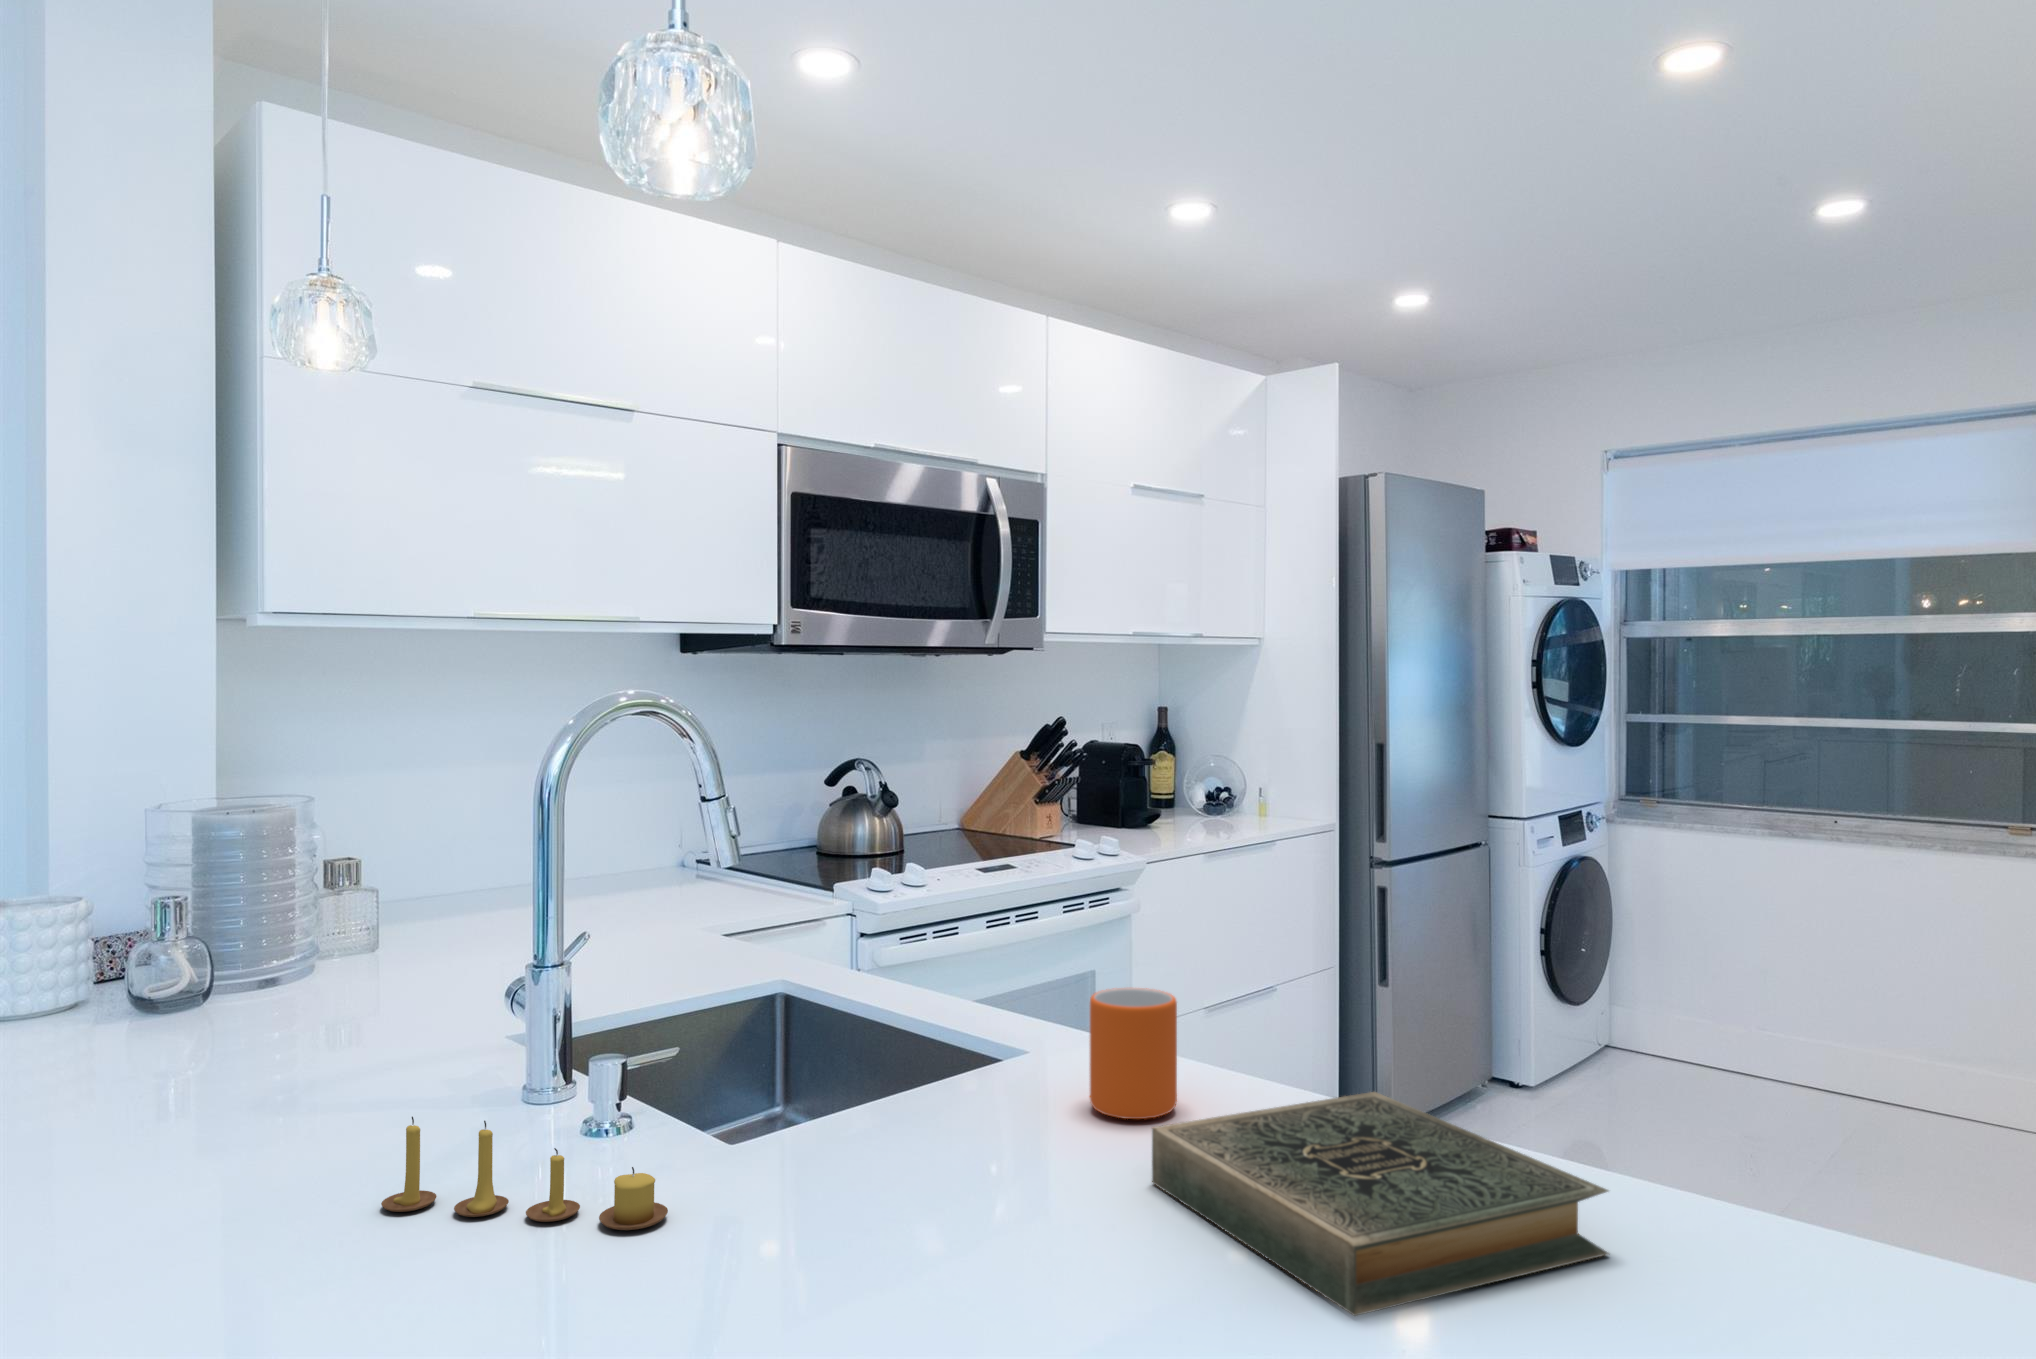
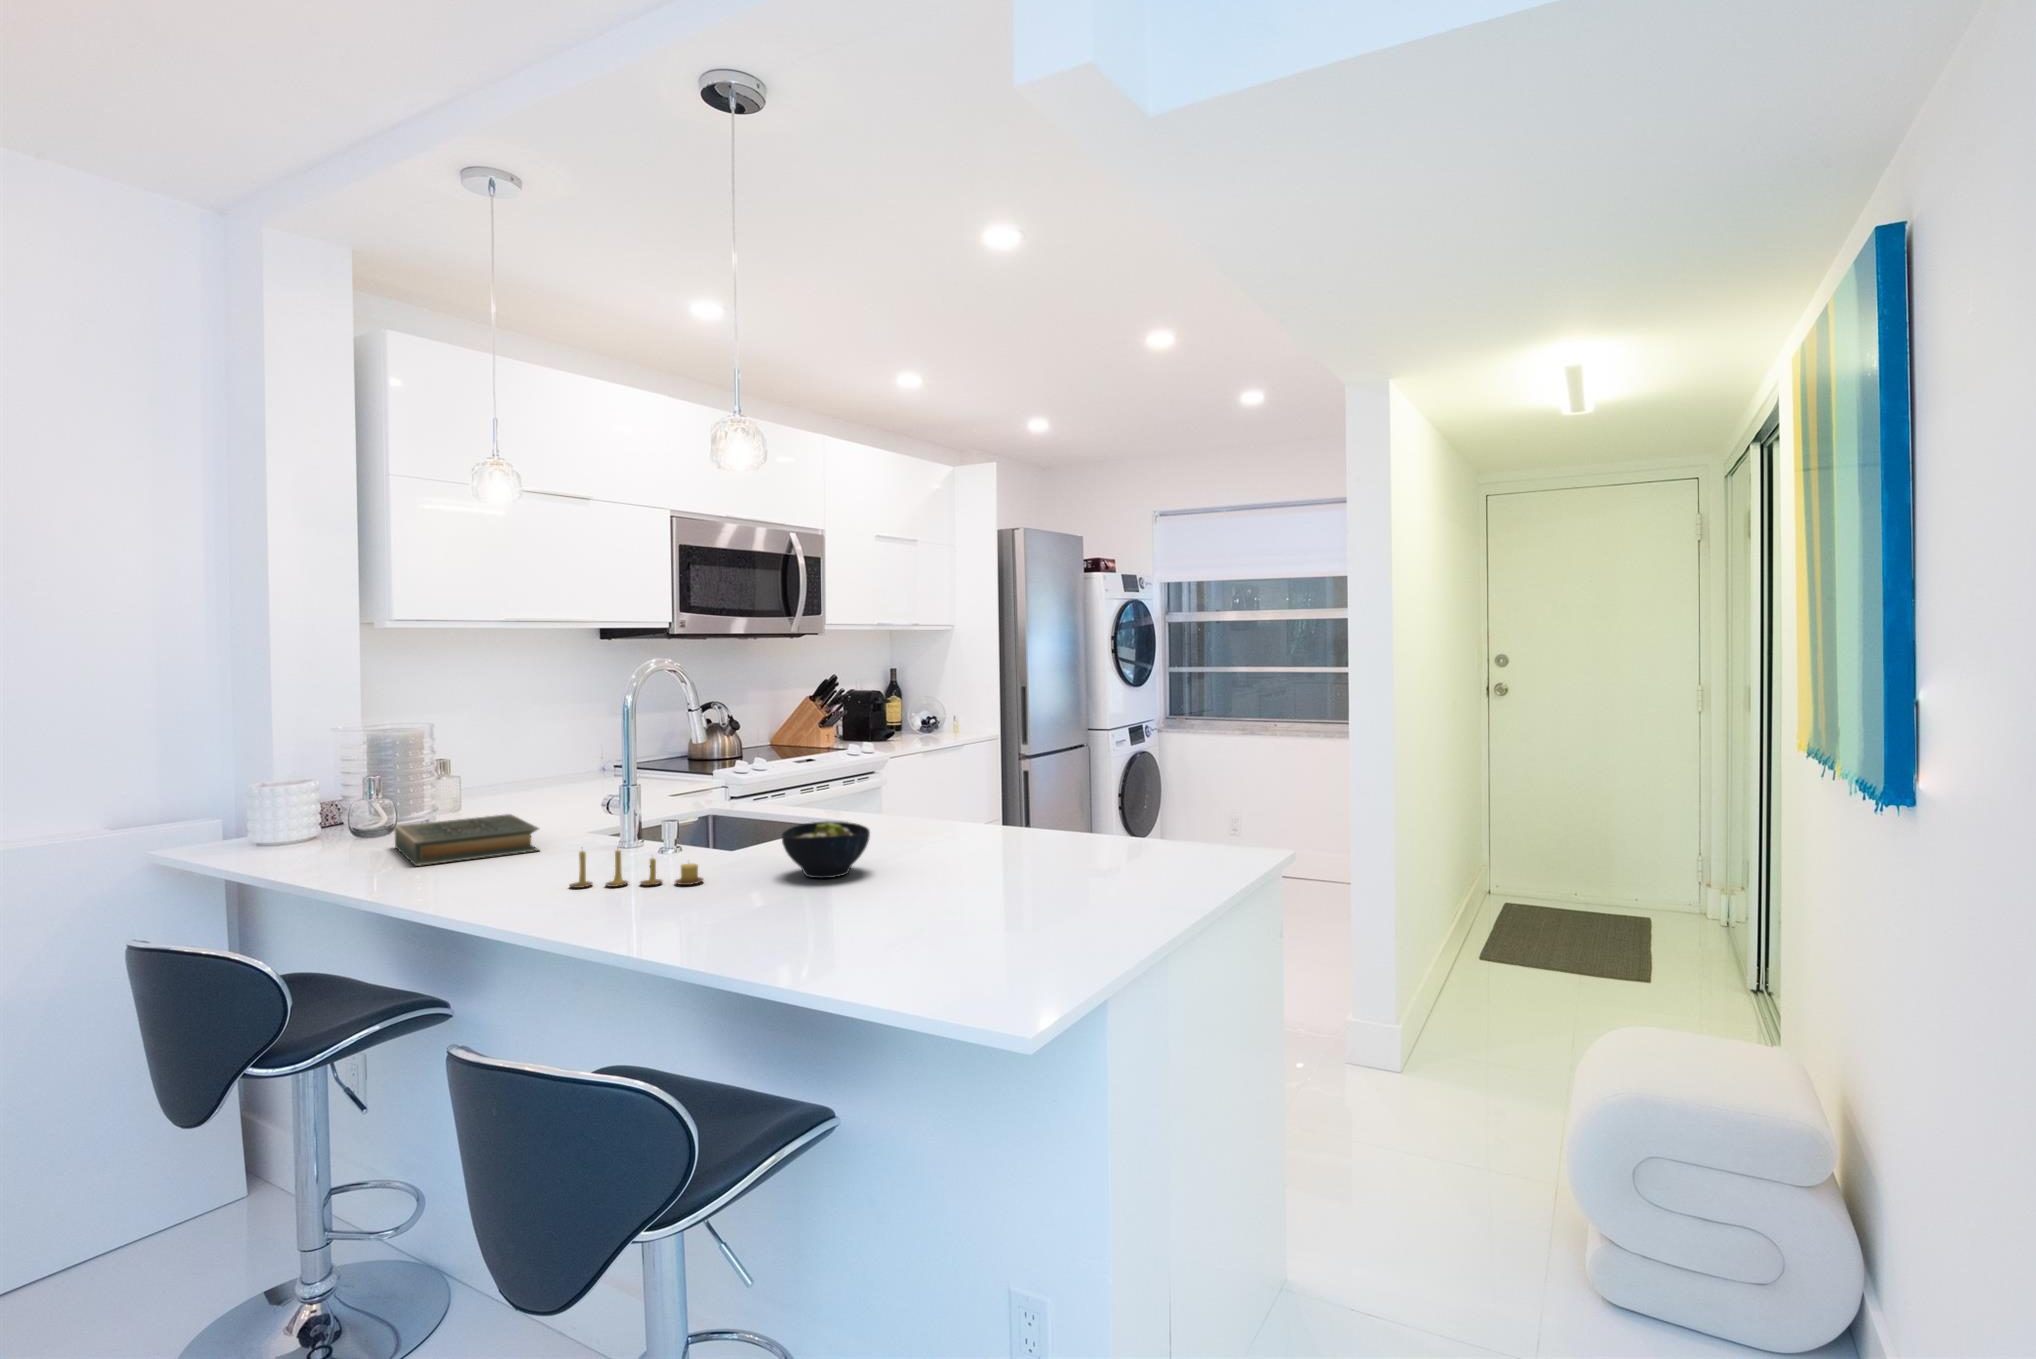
mug: present [1090,988,1177,1119] -> none [878,789,918,844]
bowl: none [845,1080,1054,1240] -> present [782,821,870,878]
hardback book: present [1152,1092,1608,1316] -> present [394,814,539,866]

